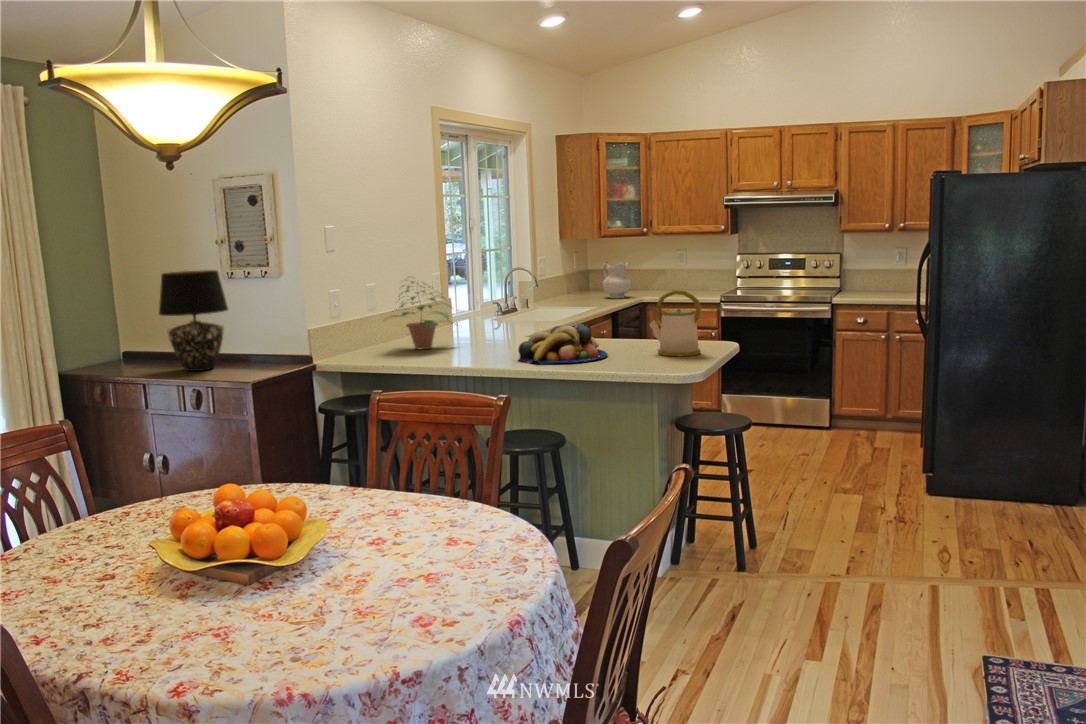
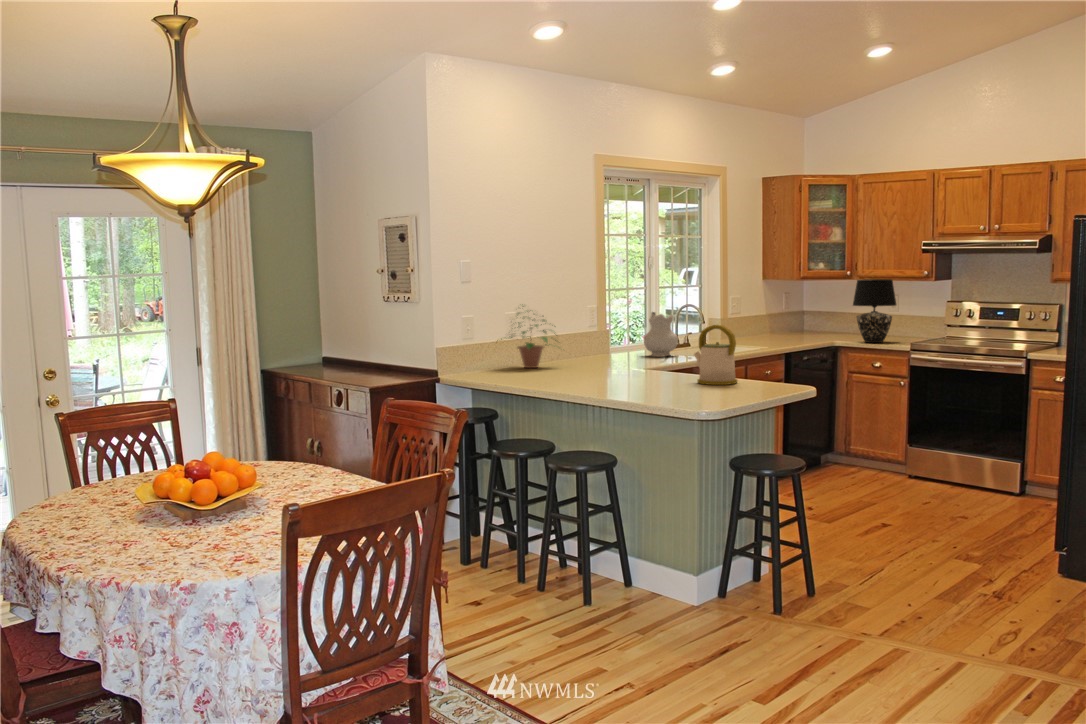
ceramic pitcher: present [603,261,631,298] -> present [644,312,678,357]
table lamp: present [159,270,228,371] -> present [853,279,896,343]
fruit bowl: present [518,324,607,364] -> none [577,351,657,383]

